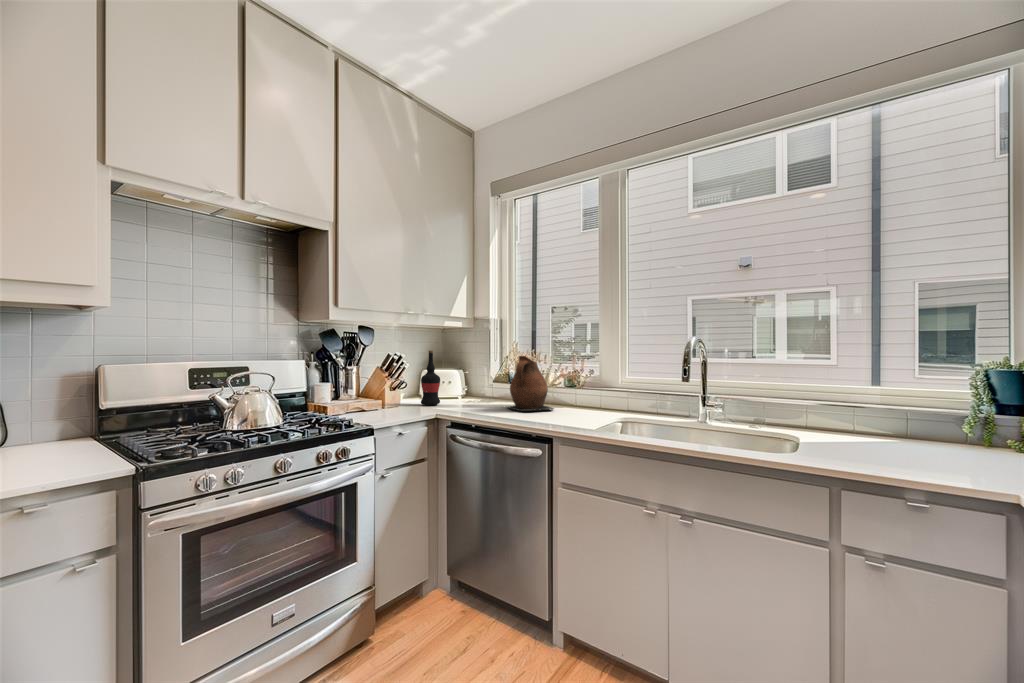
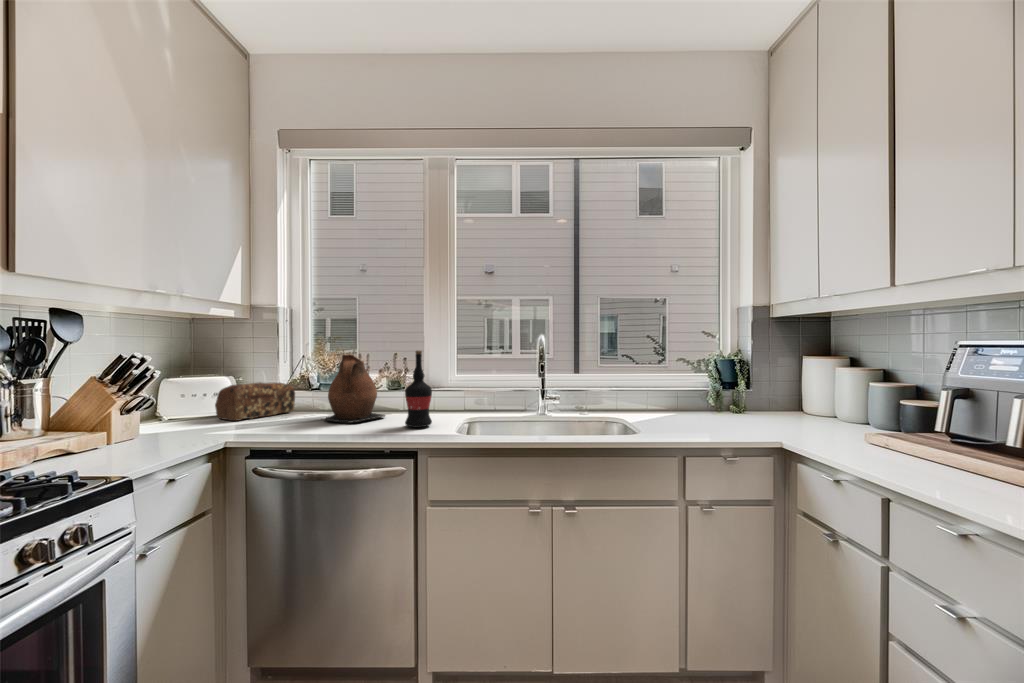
wine bottle: present [421,350,440,405] -> present [405,351,432,427]
bread loaf: none [446,376,497,403] -> present [215,383,295,421]

